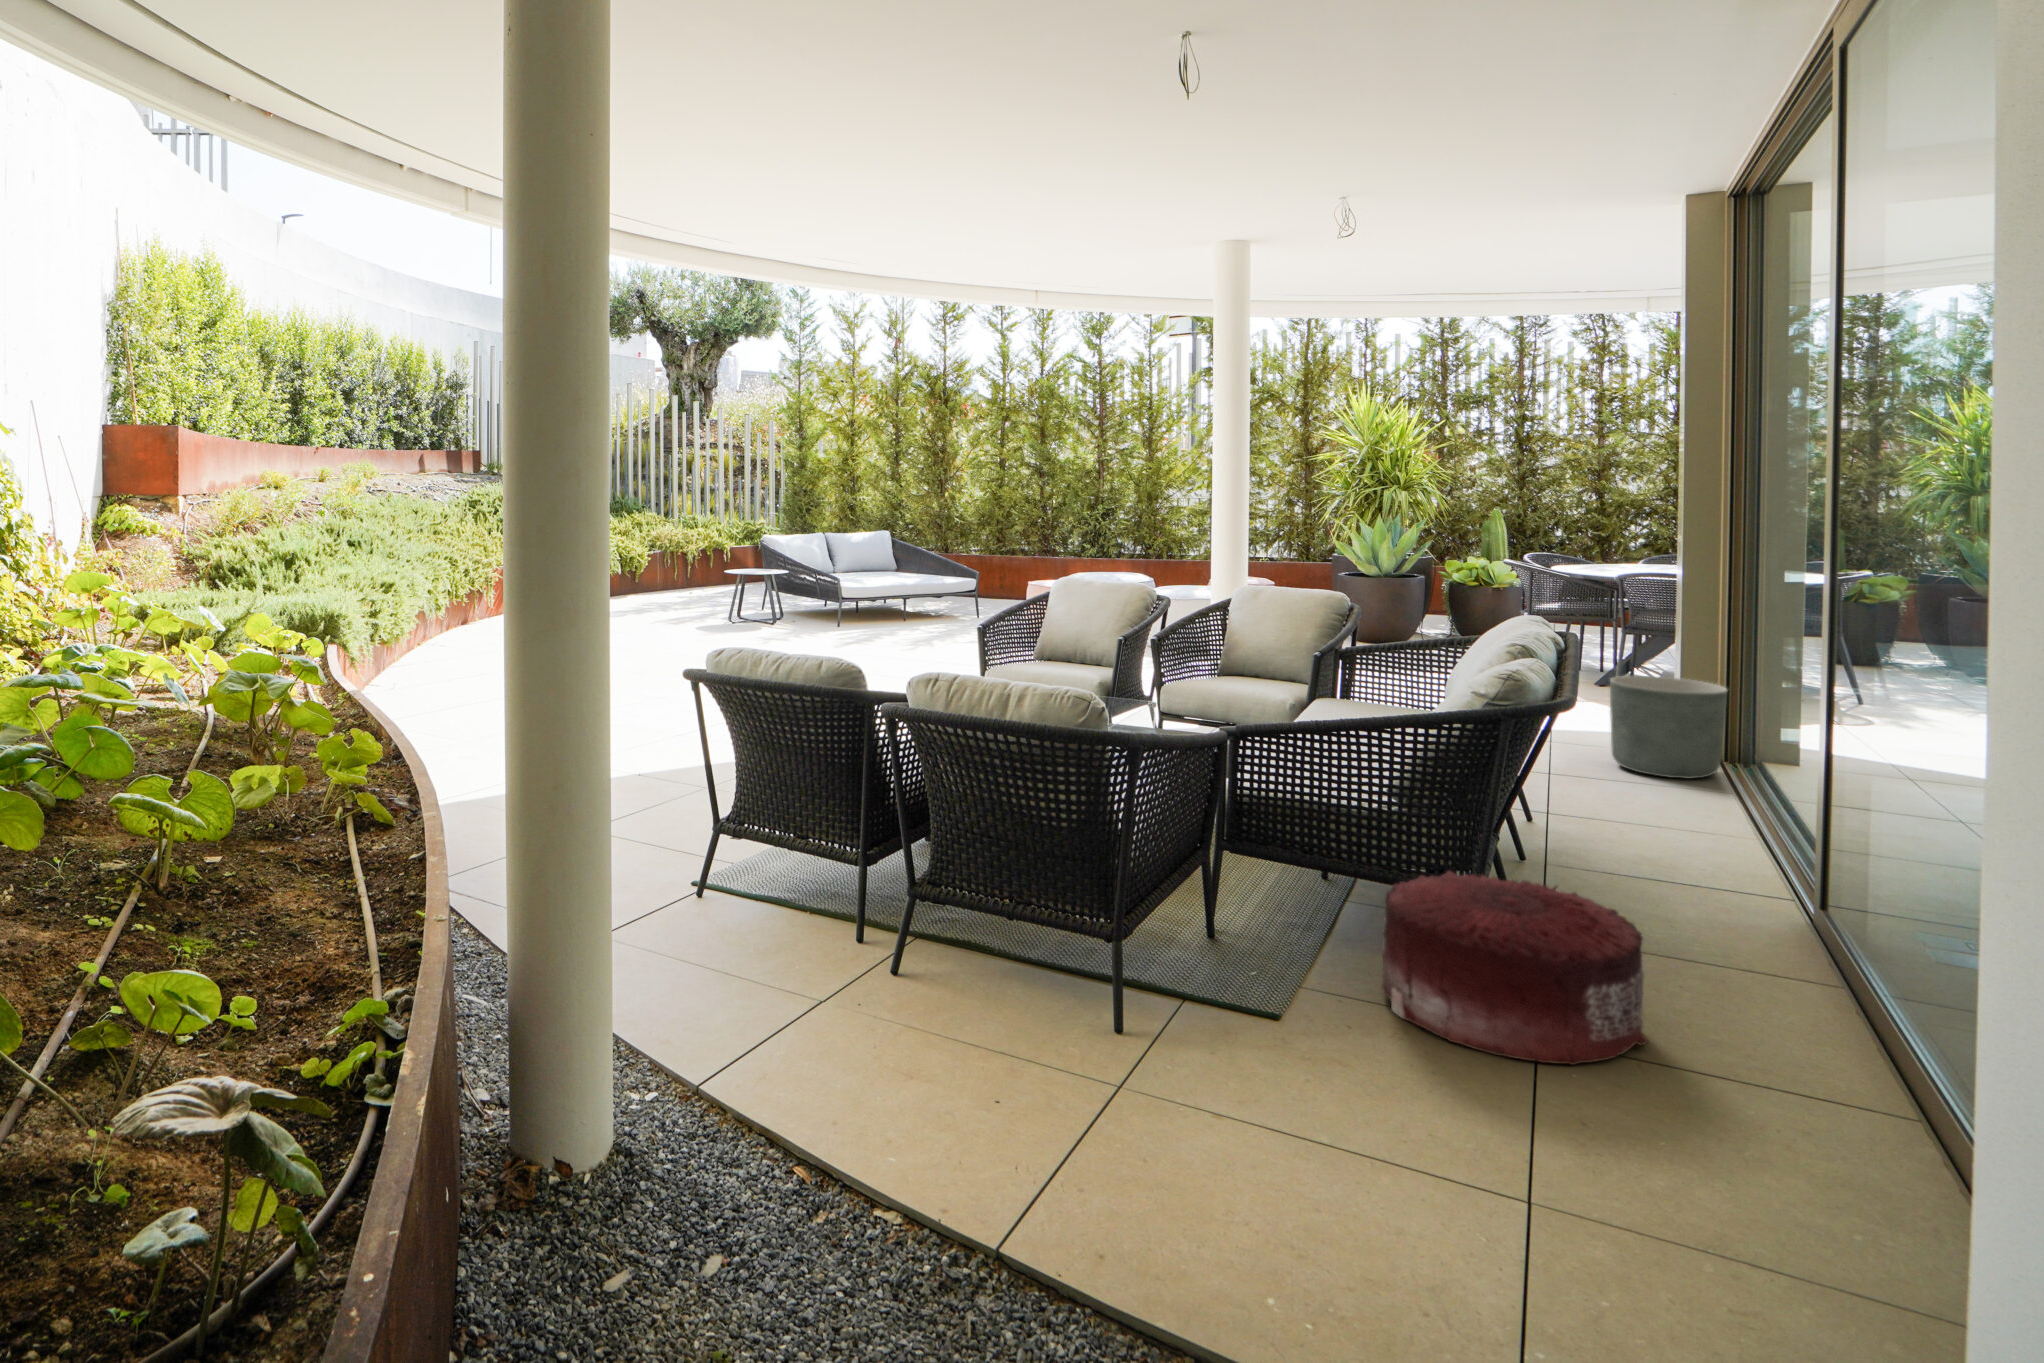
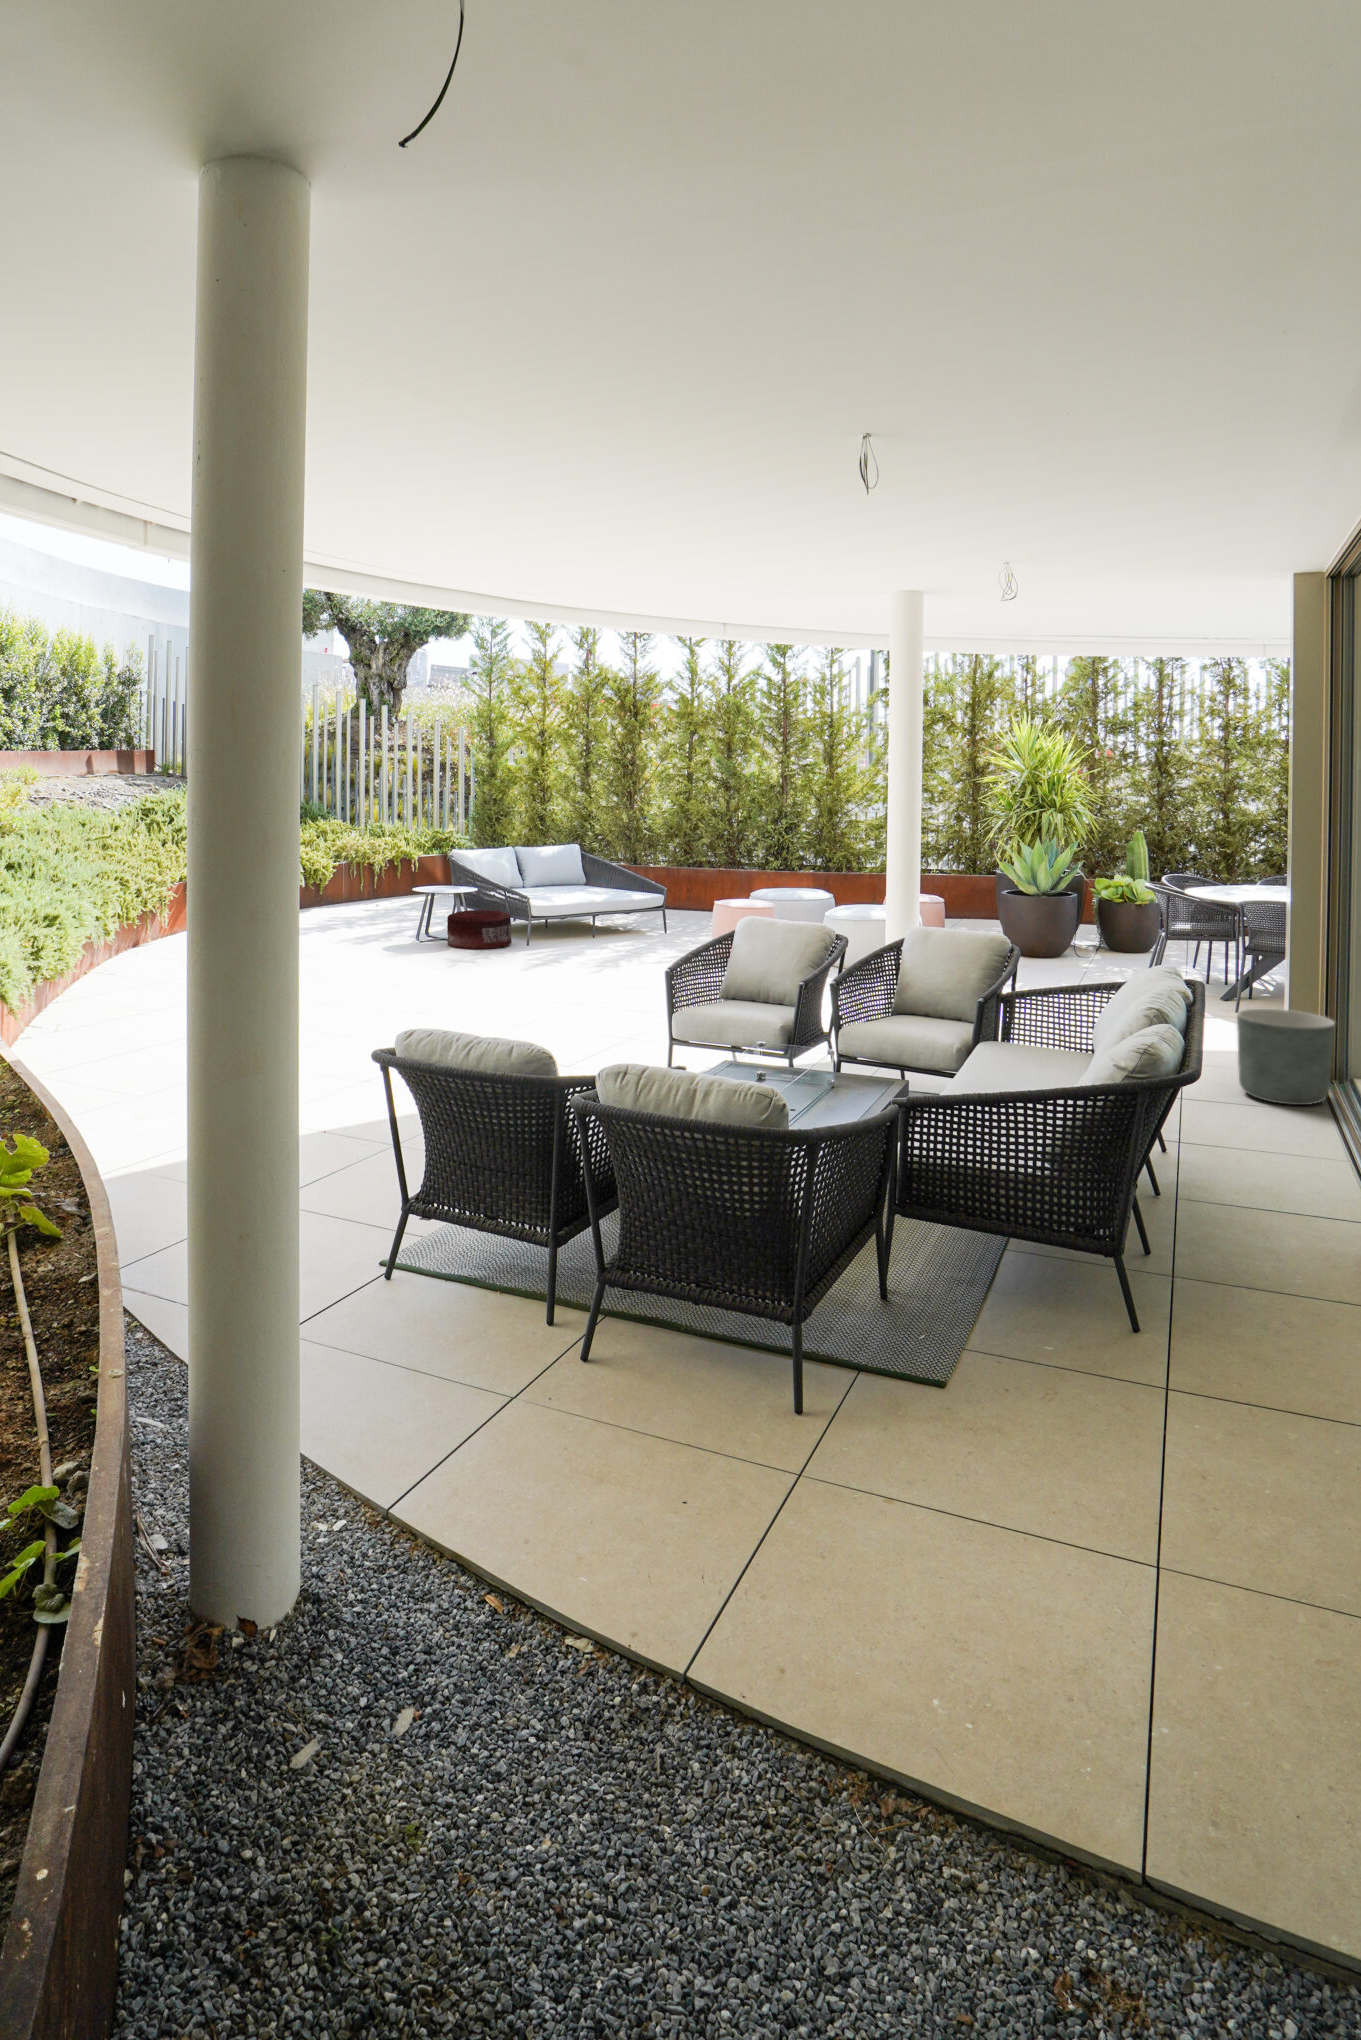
pouf: present [1382,871,1648,1065] -> present [447,910,512,950]

